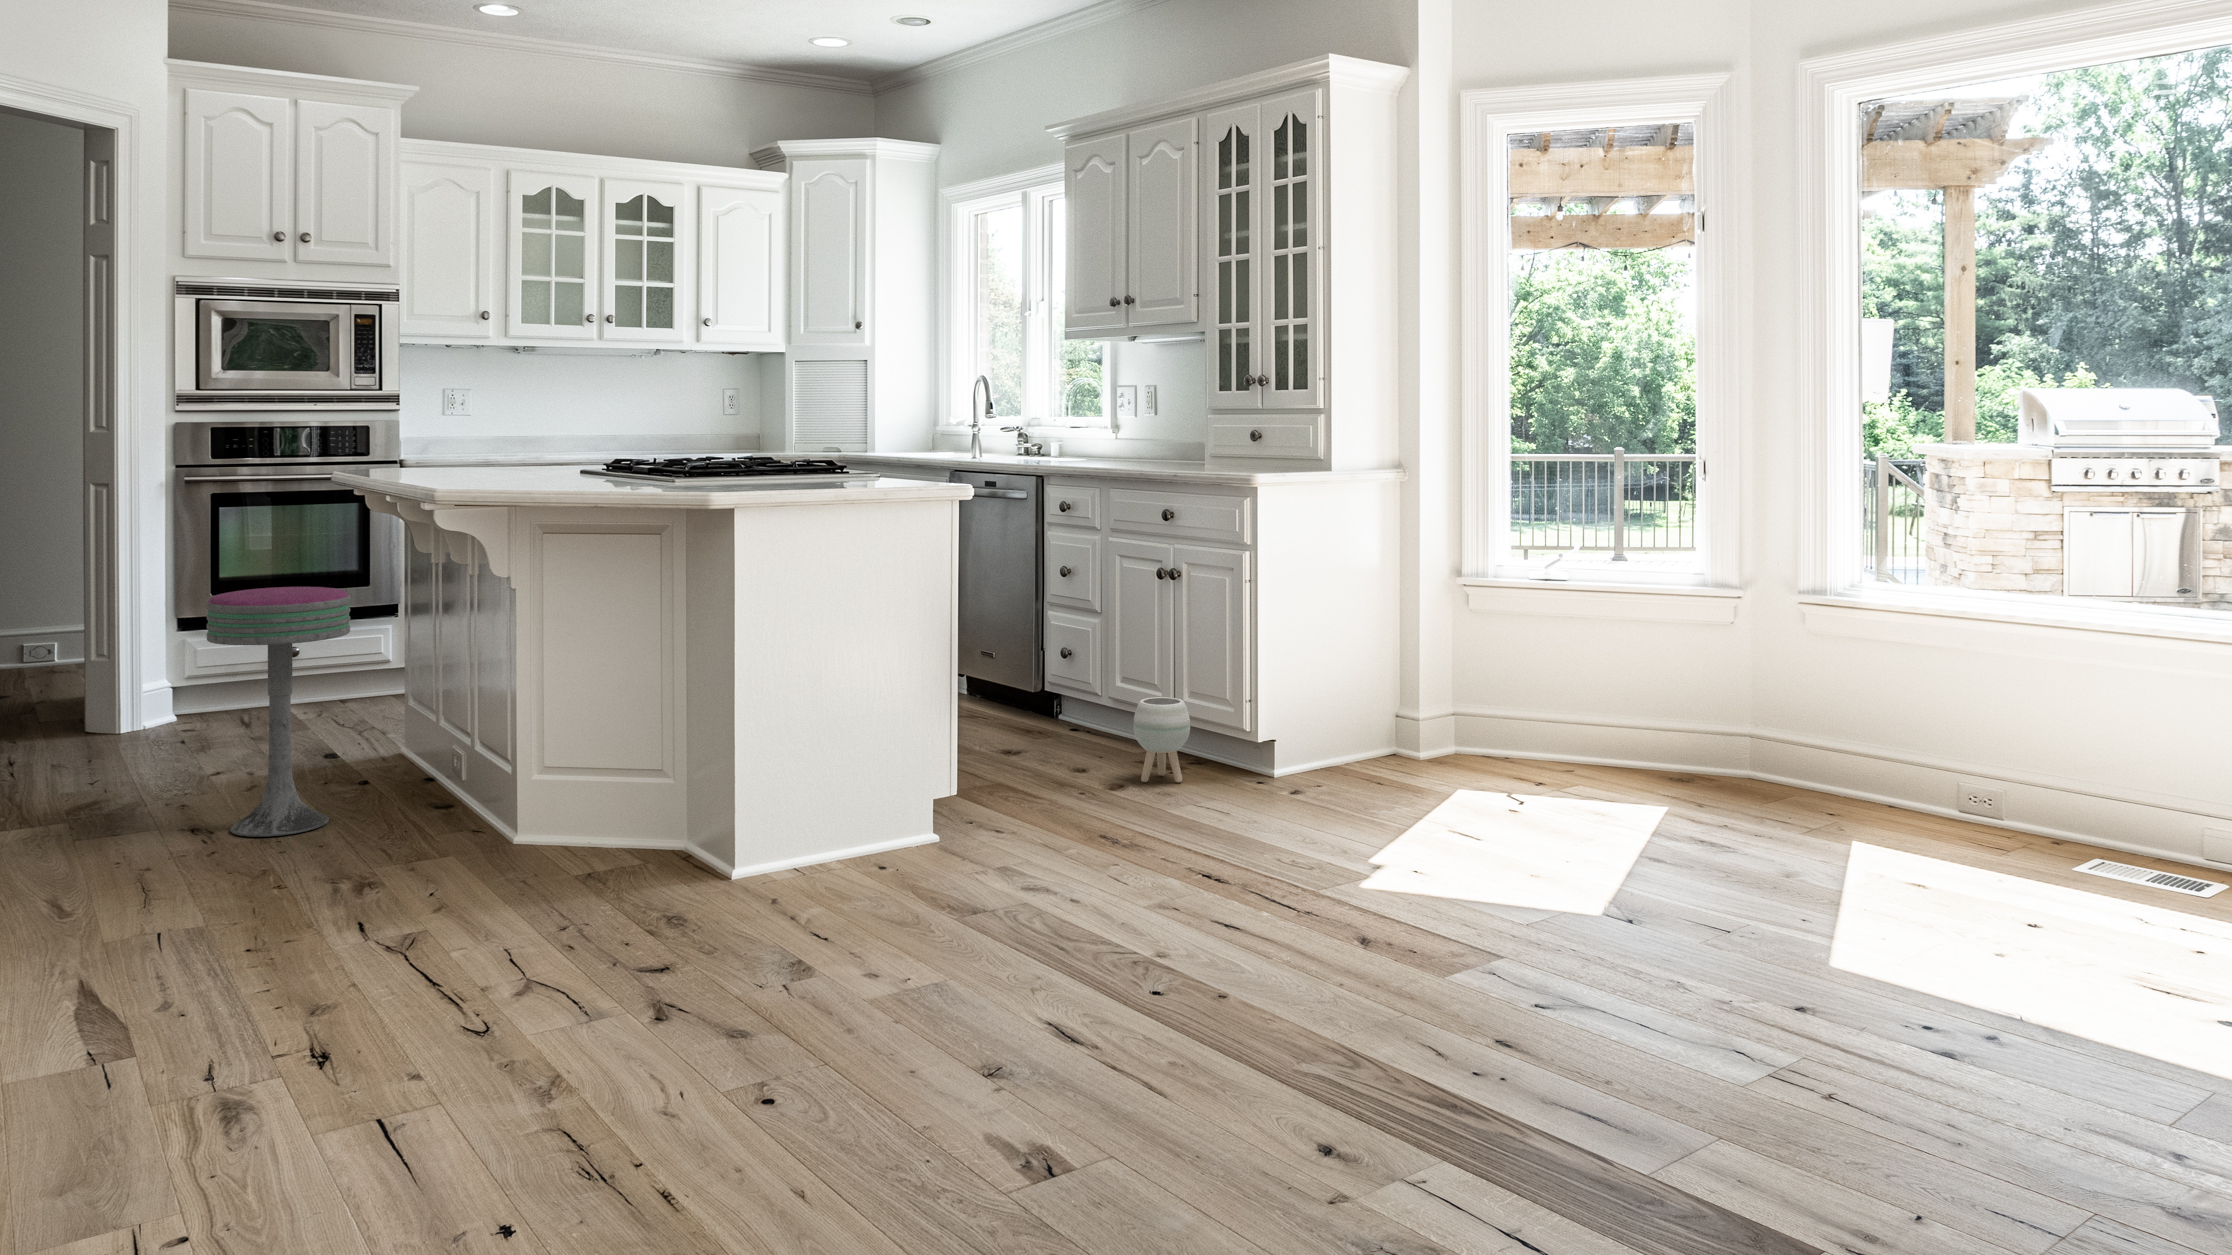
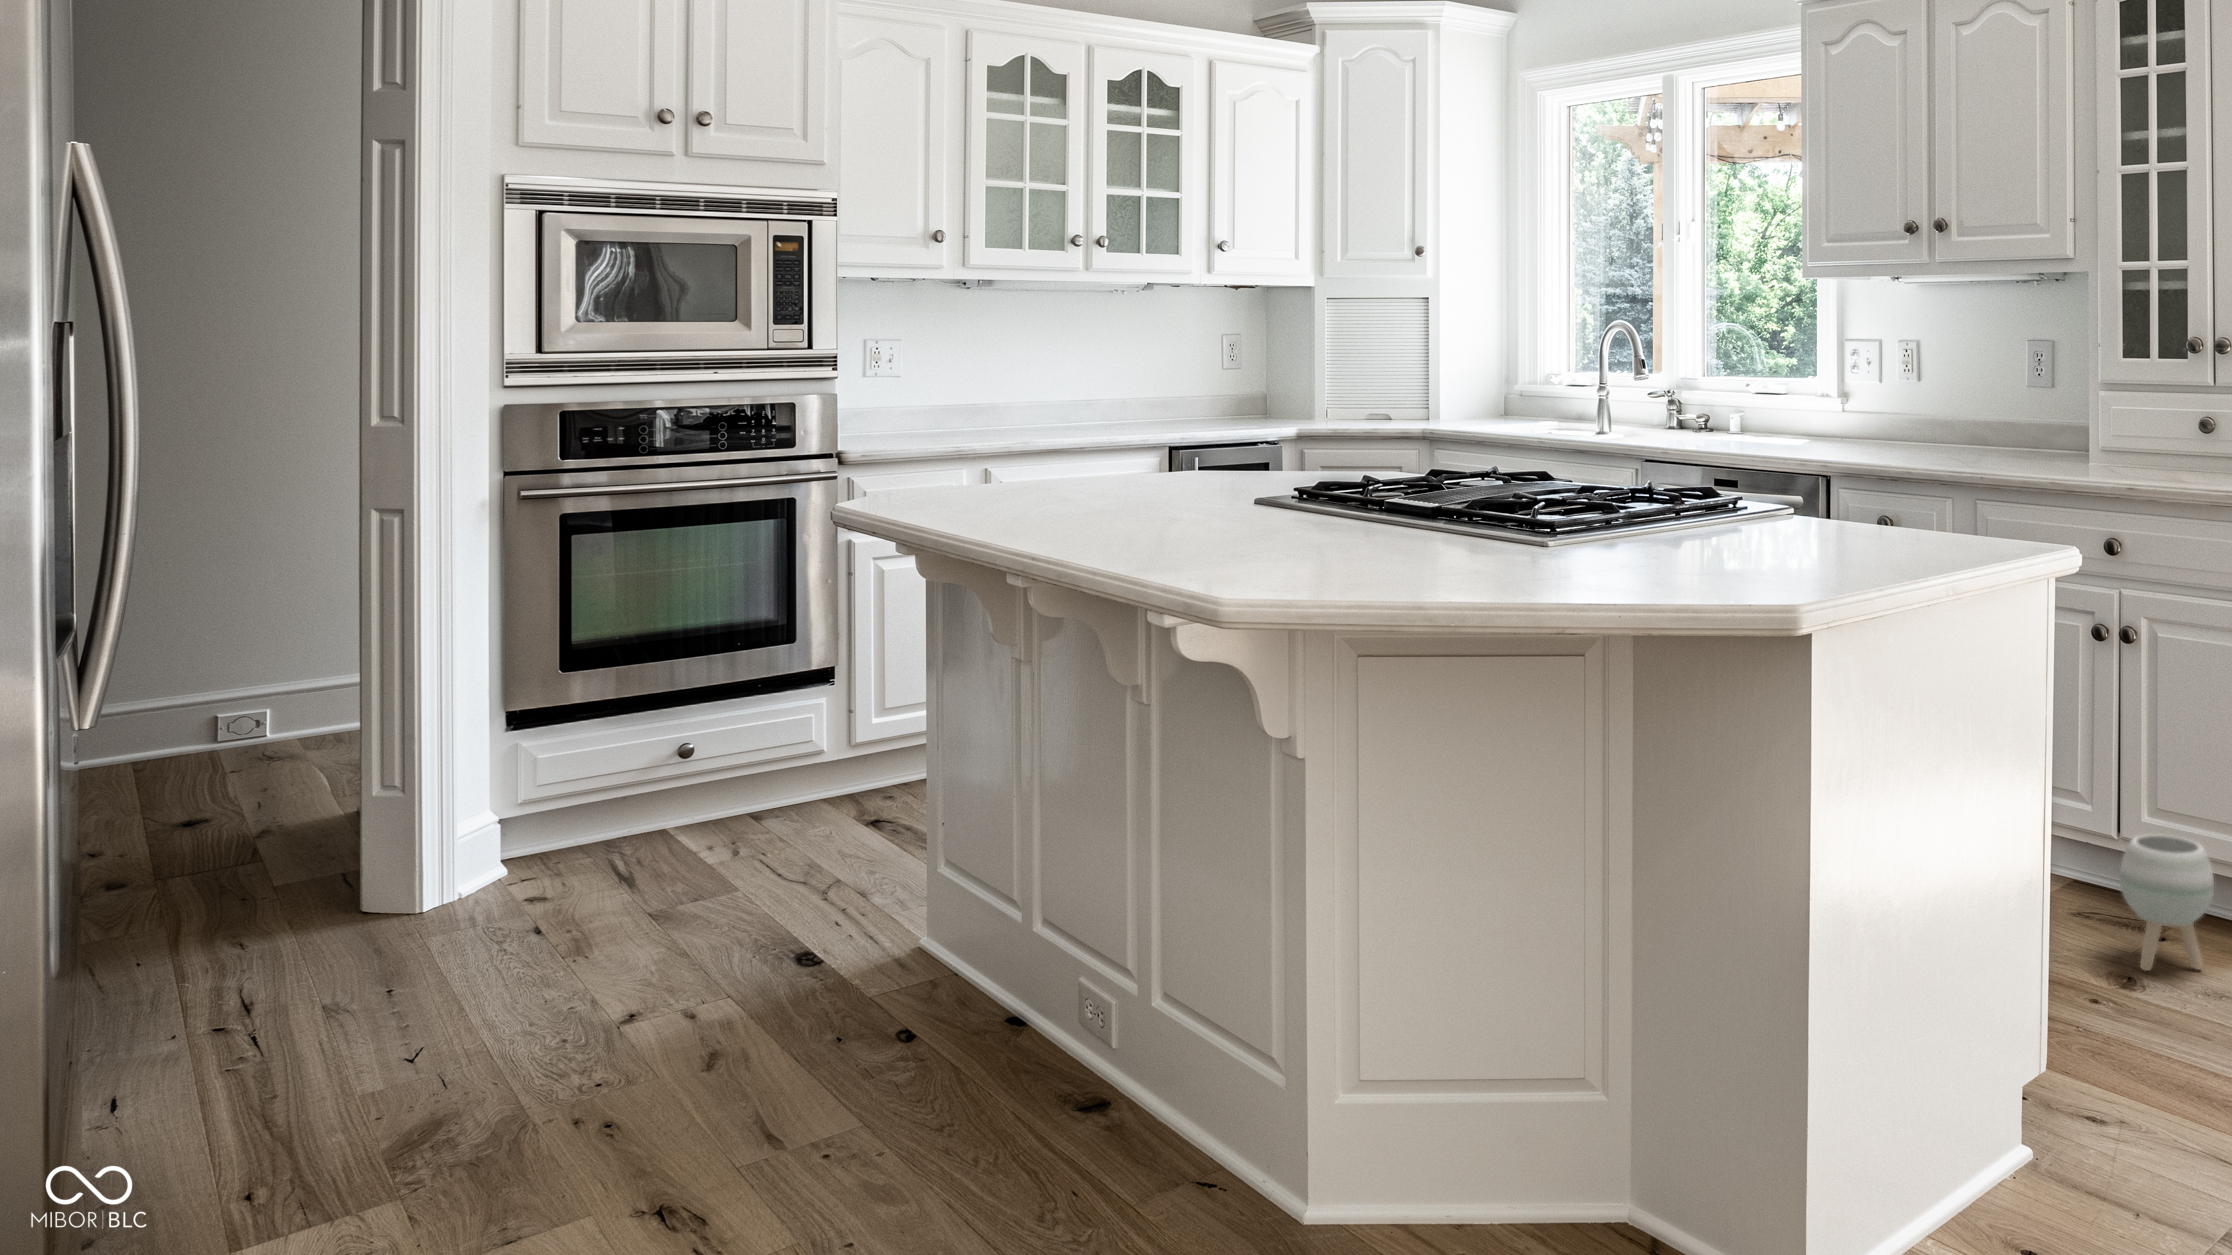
bar stool: present [206,587,350,837] -> none [693,711,941,1181]

